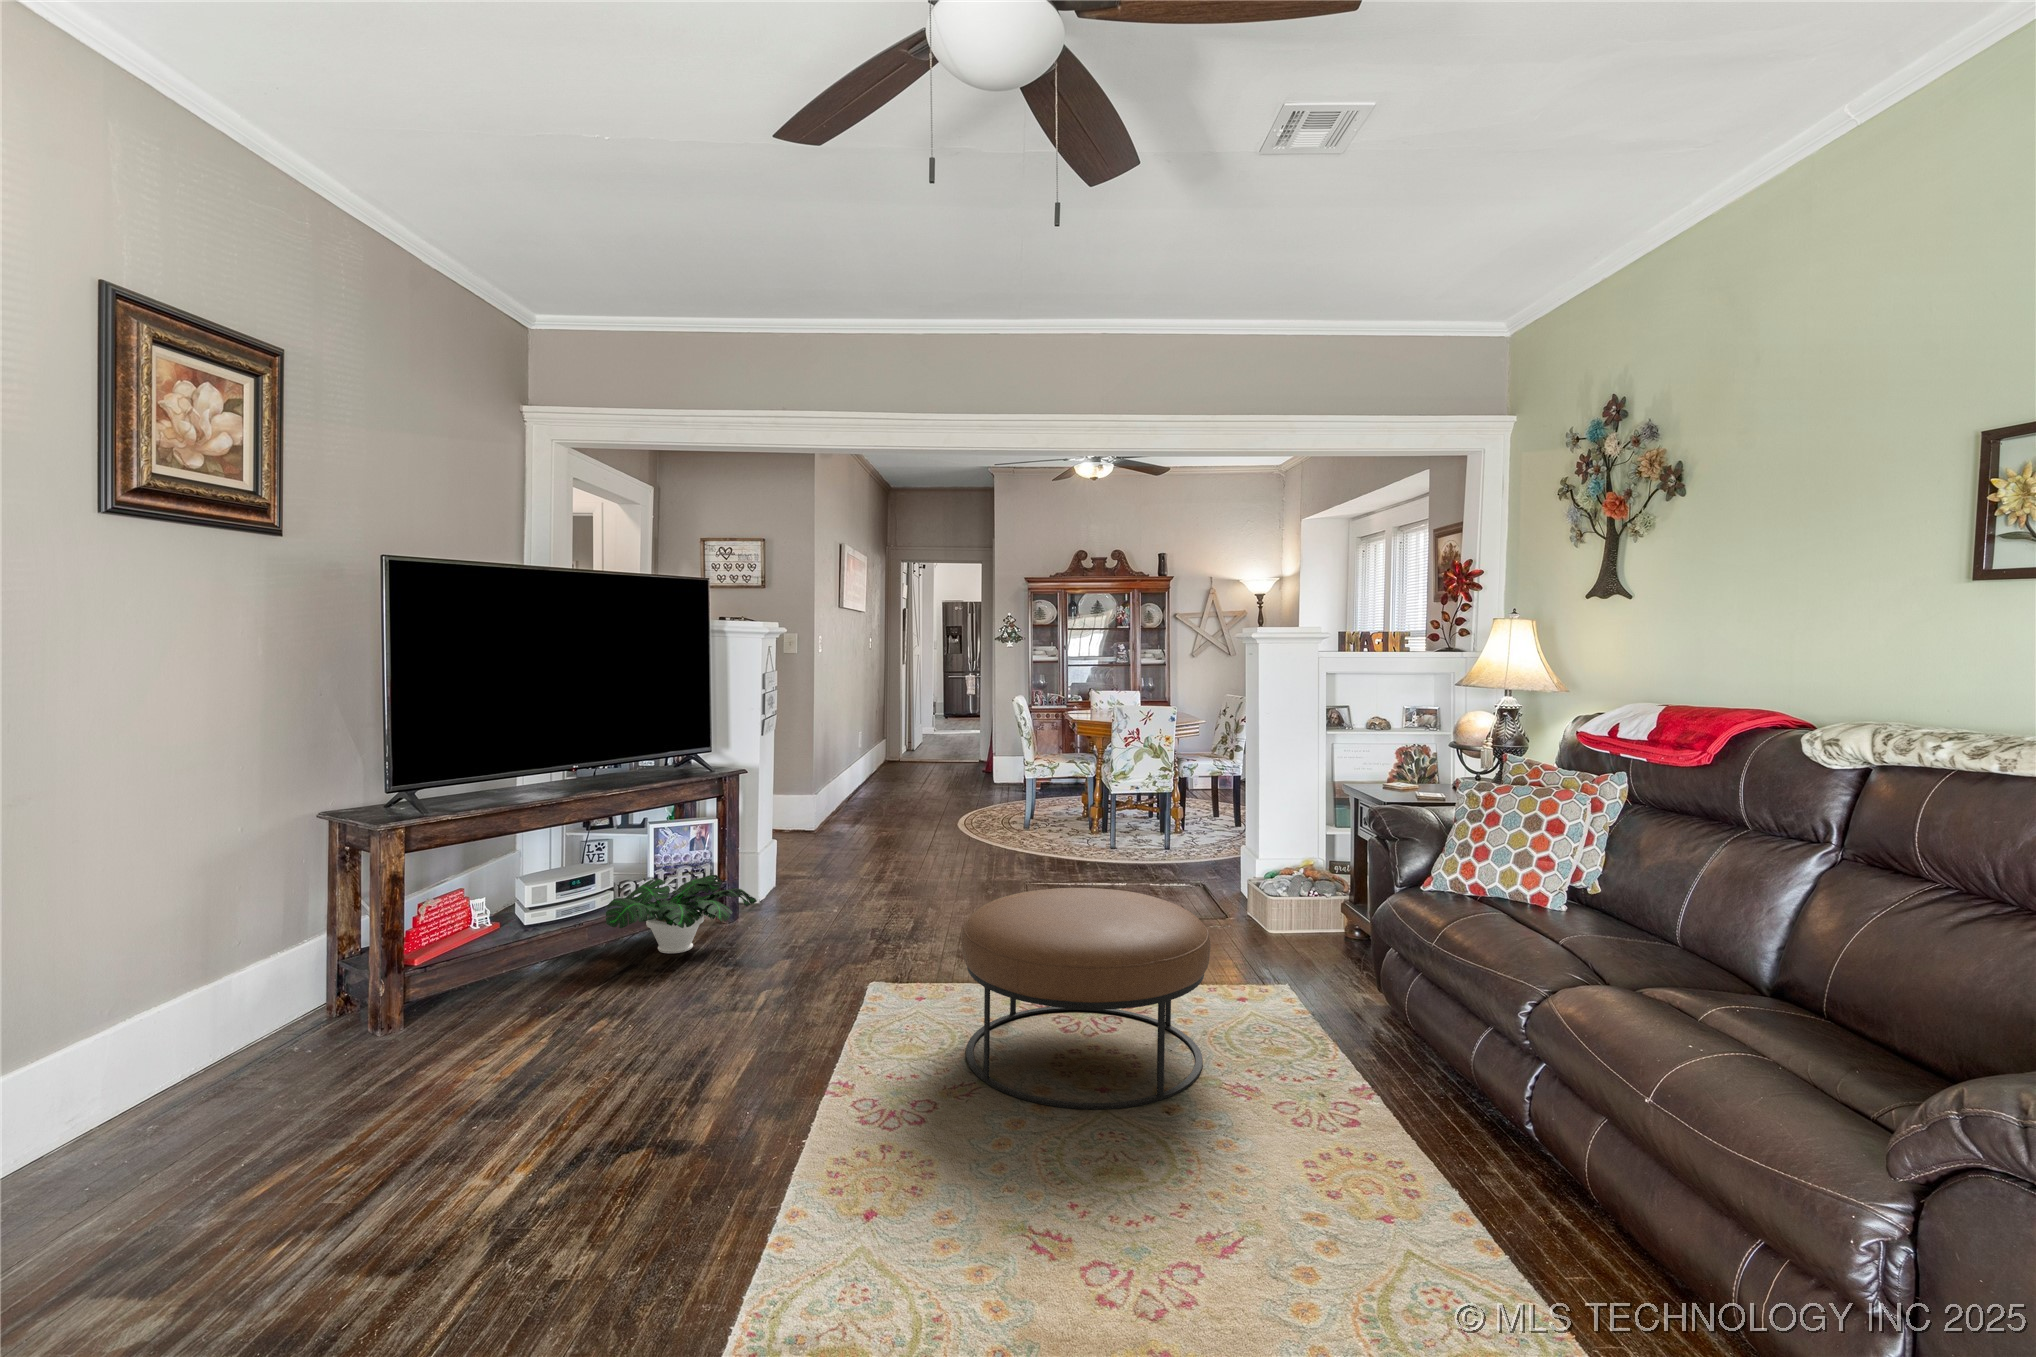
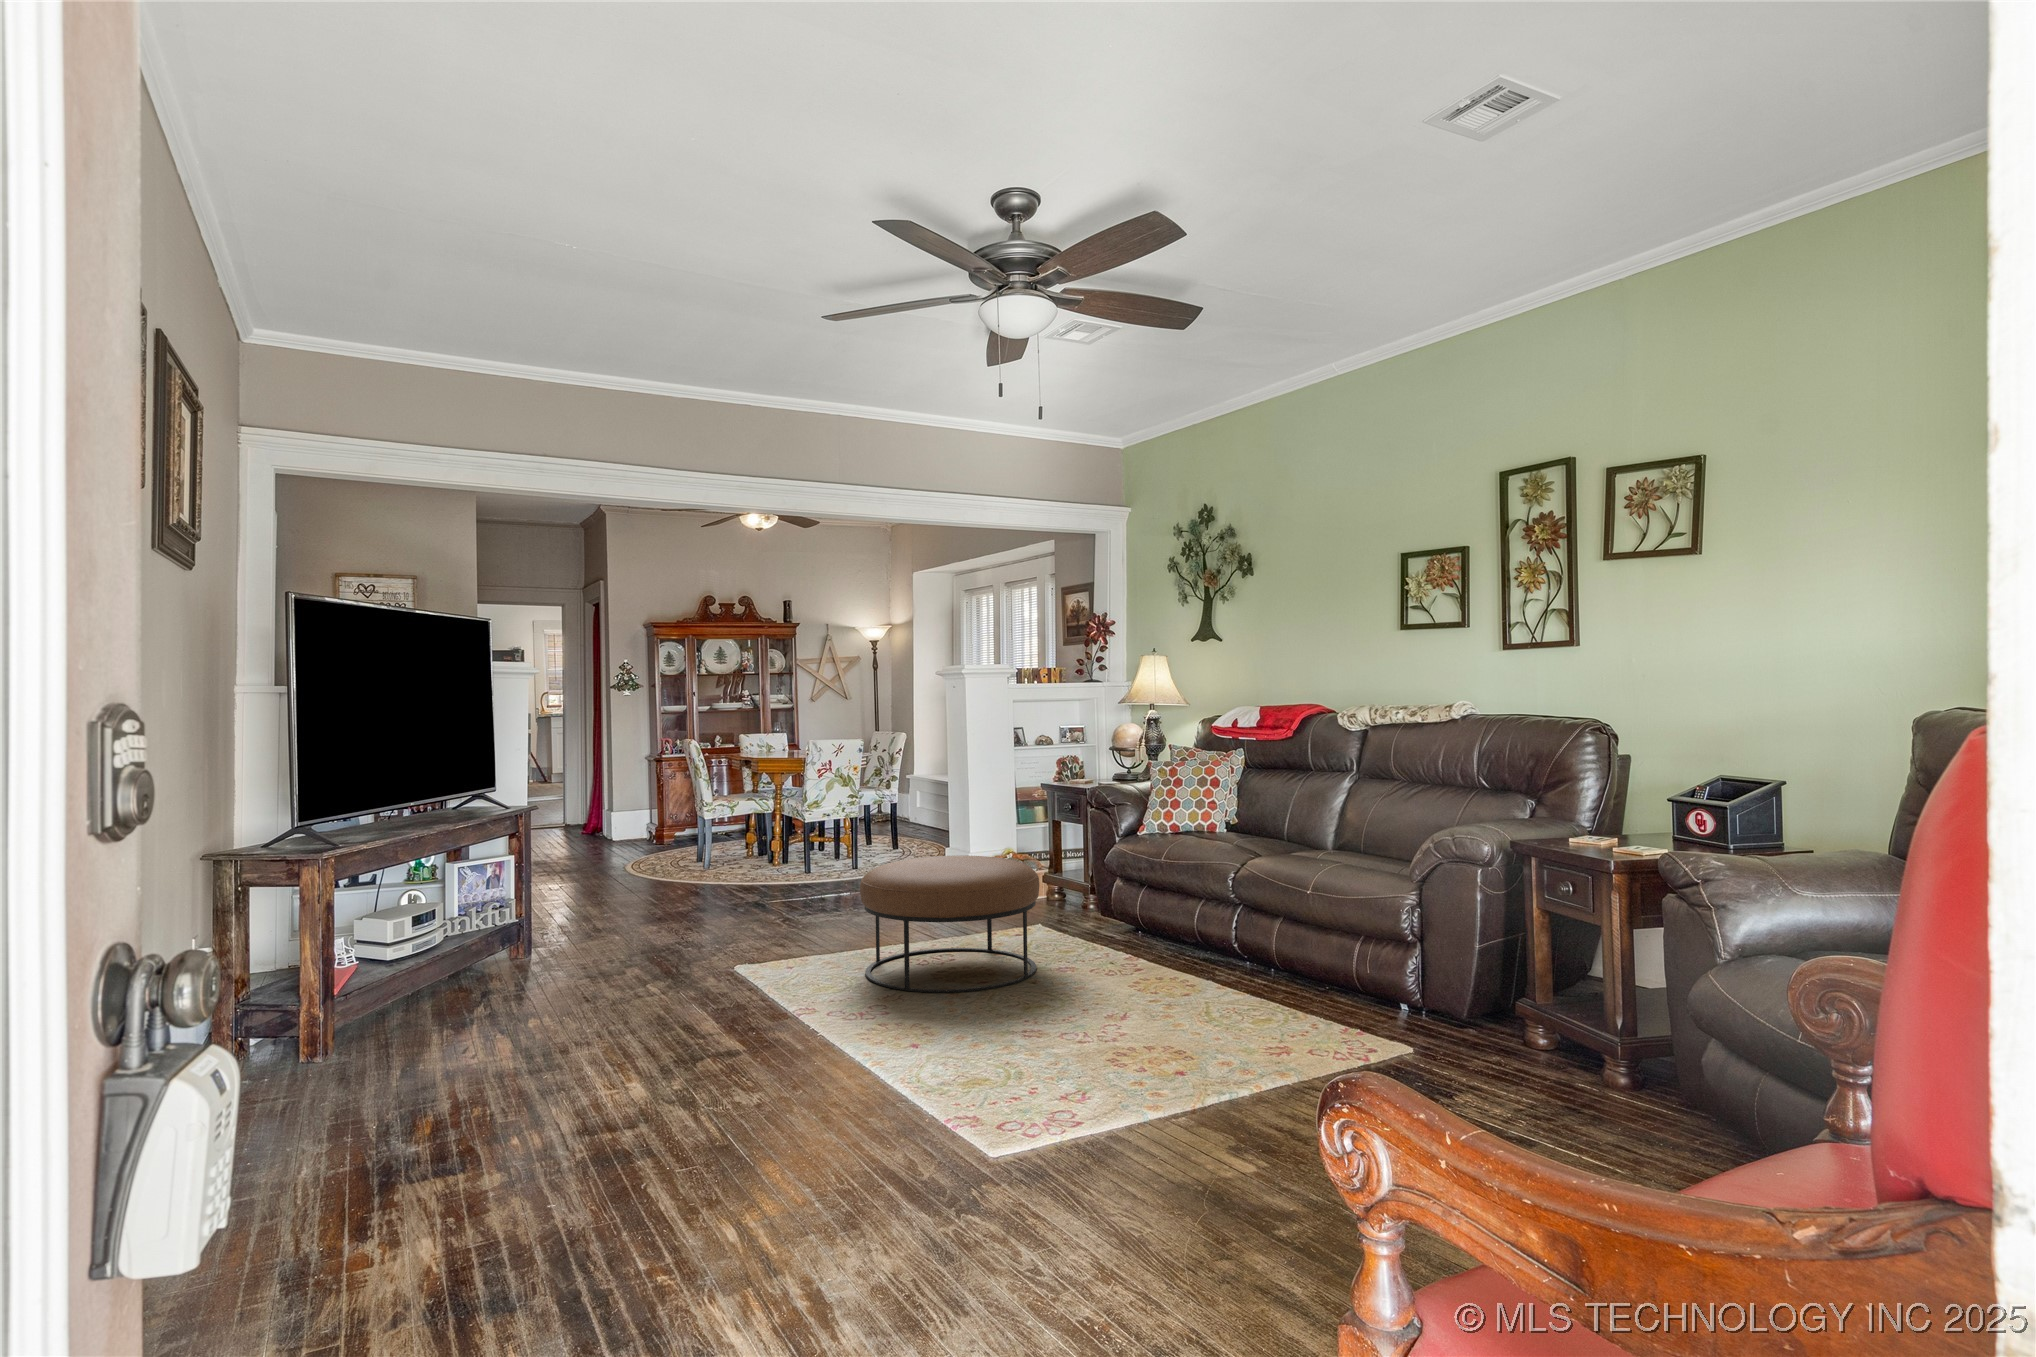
potted plant: present [606,875,757,954] -> none [456,904,594,977]

